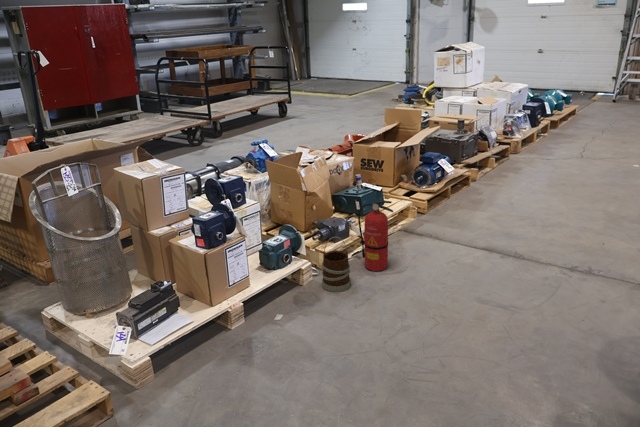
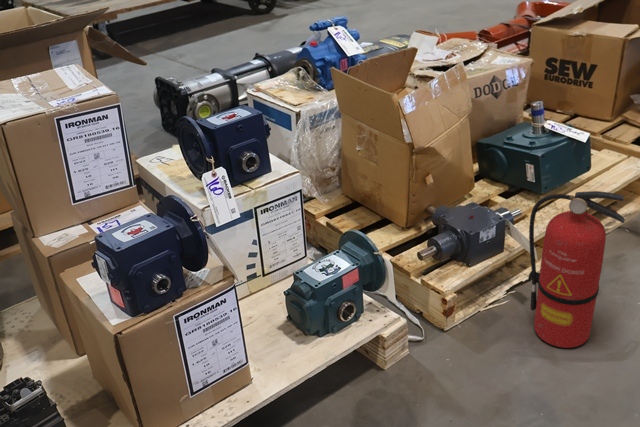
wooden bucket: present [322,237,351,292] -> none [427,280,497,404]

